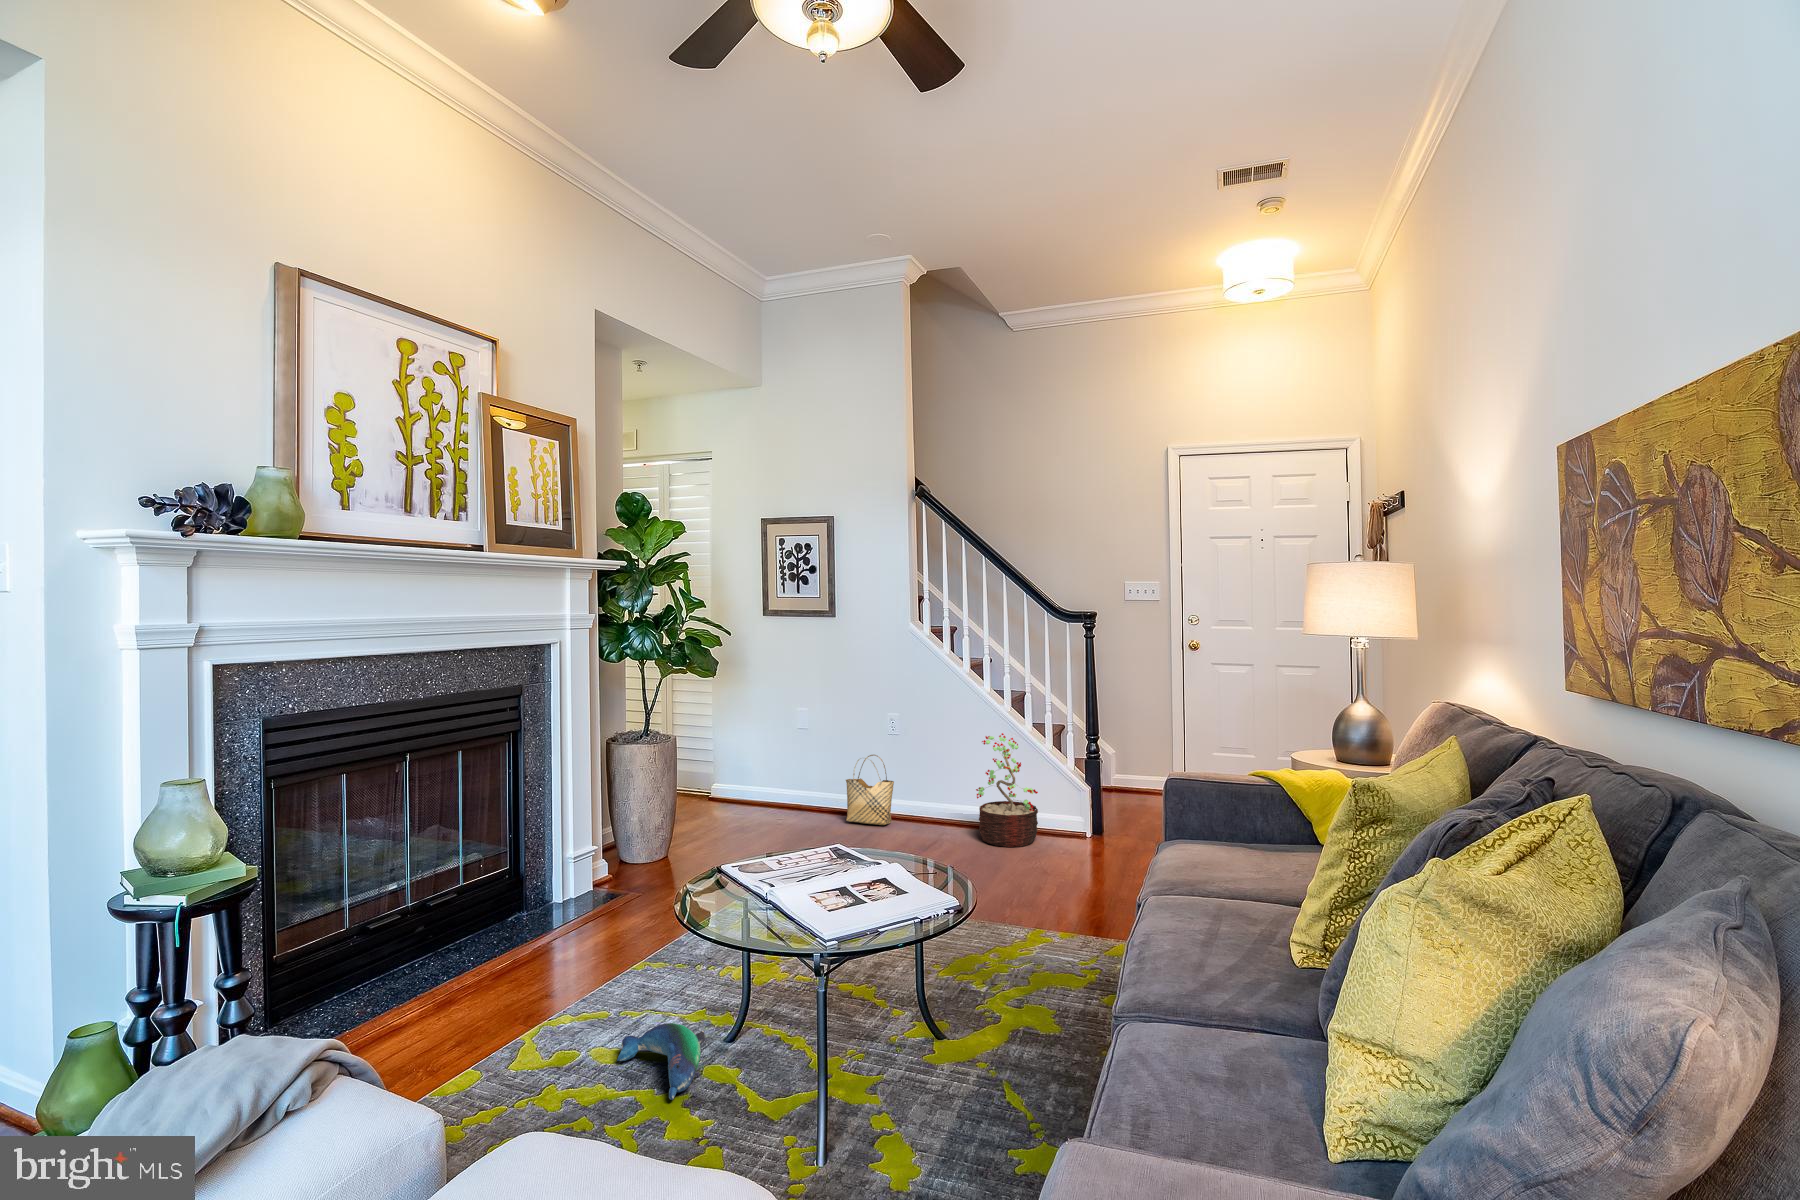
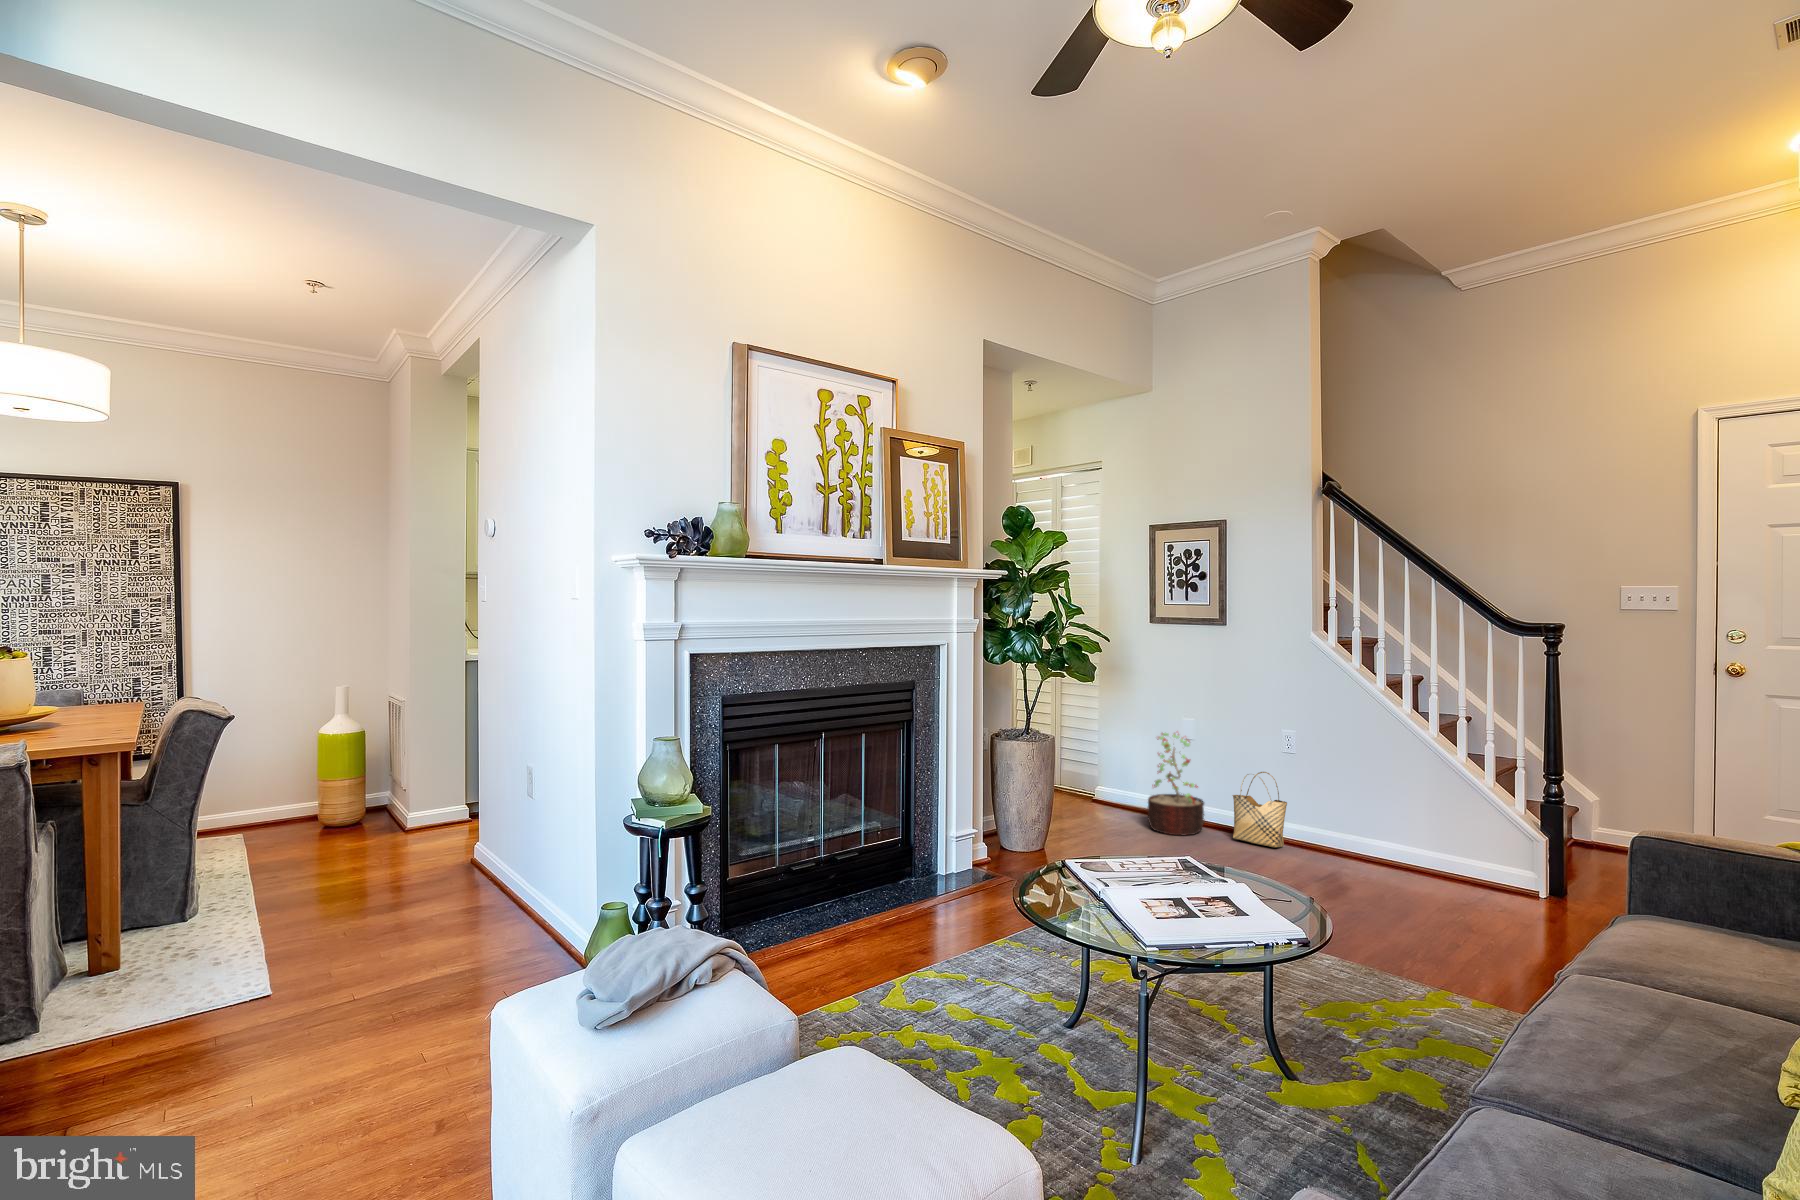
decorative plant: present [976,733,1038,847] -> present [1148,733,1204,835]
plush toy: present [617,1023,705,1100] -> none [966,996,1042,1066]

